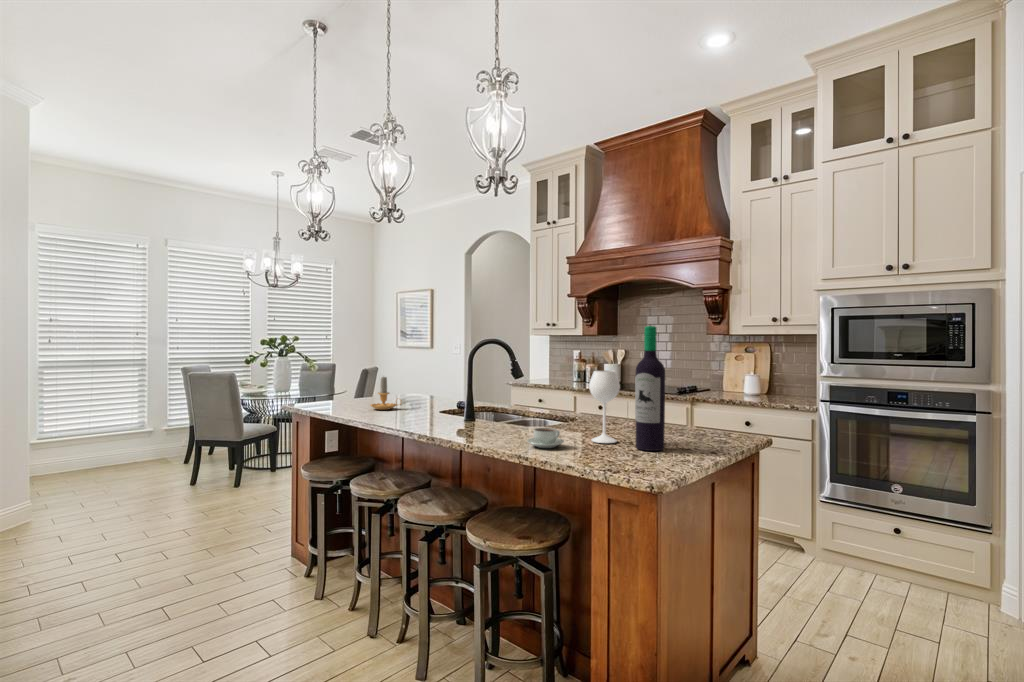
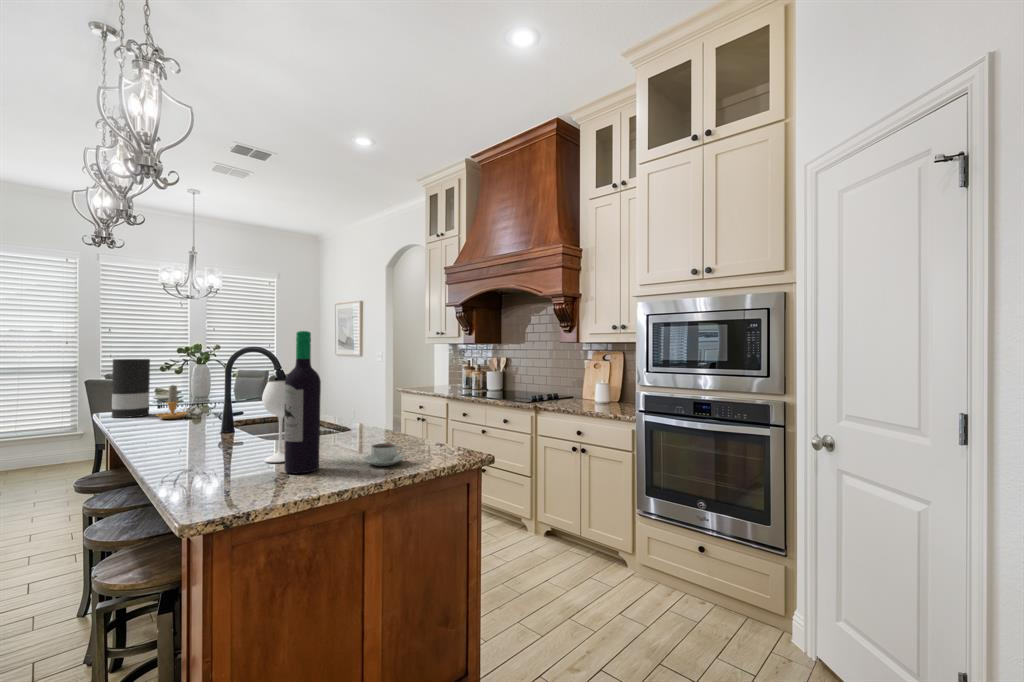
vase: none [320,351,351,409] -> present [112,359,150,418]
coffee cup: present [527,428,564,448] -> present [363,443,405,466]

